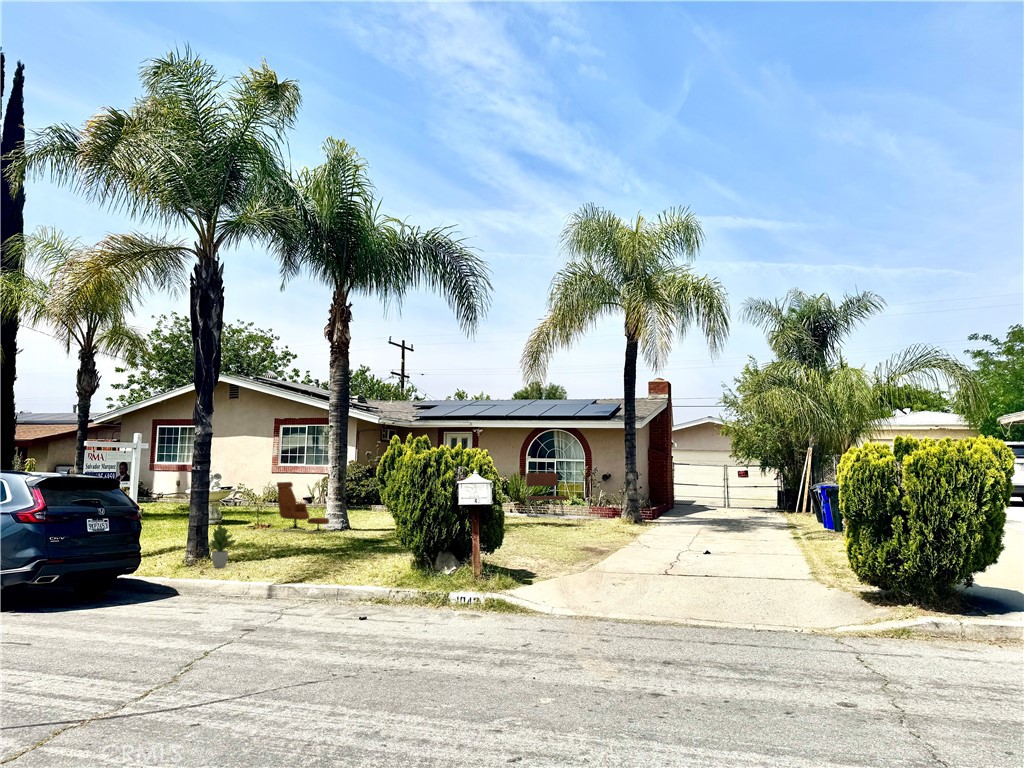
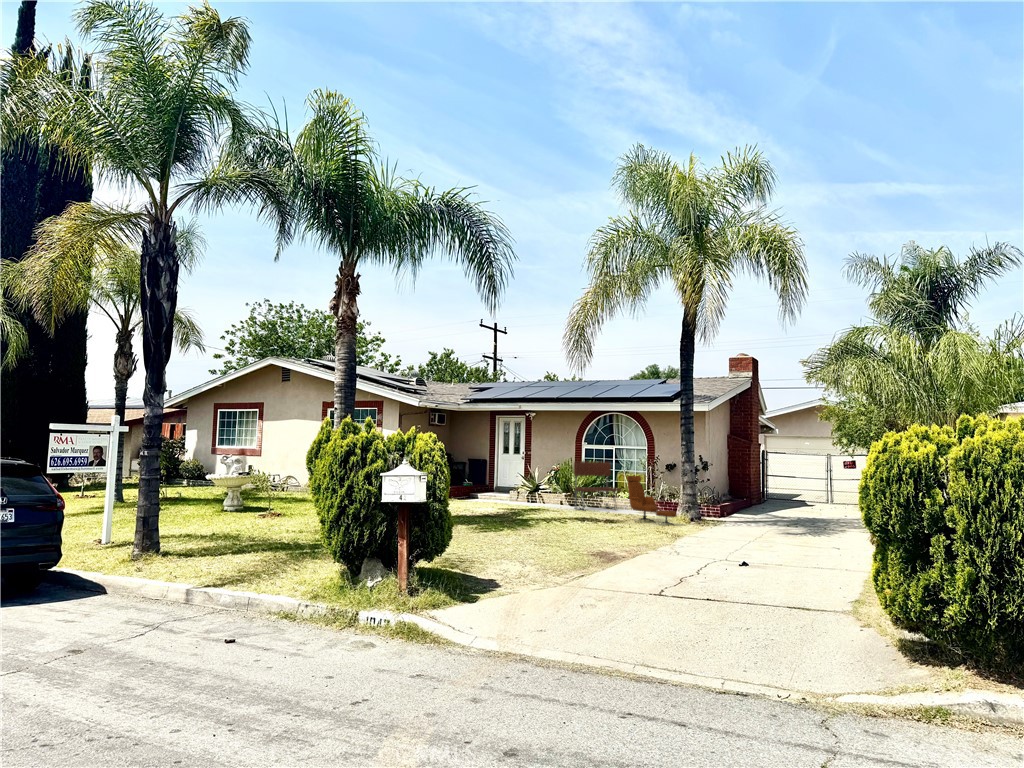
lounge chair: present [277,482,329,532] -> present [627,476,677,524]
potted plant: present [210,525,236,568] -> none [150,516,182,564]

